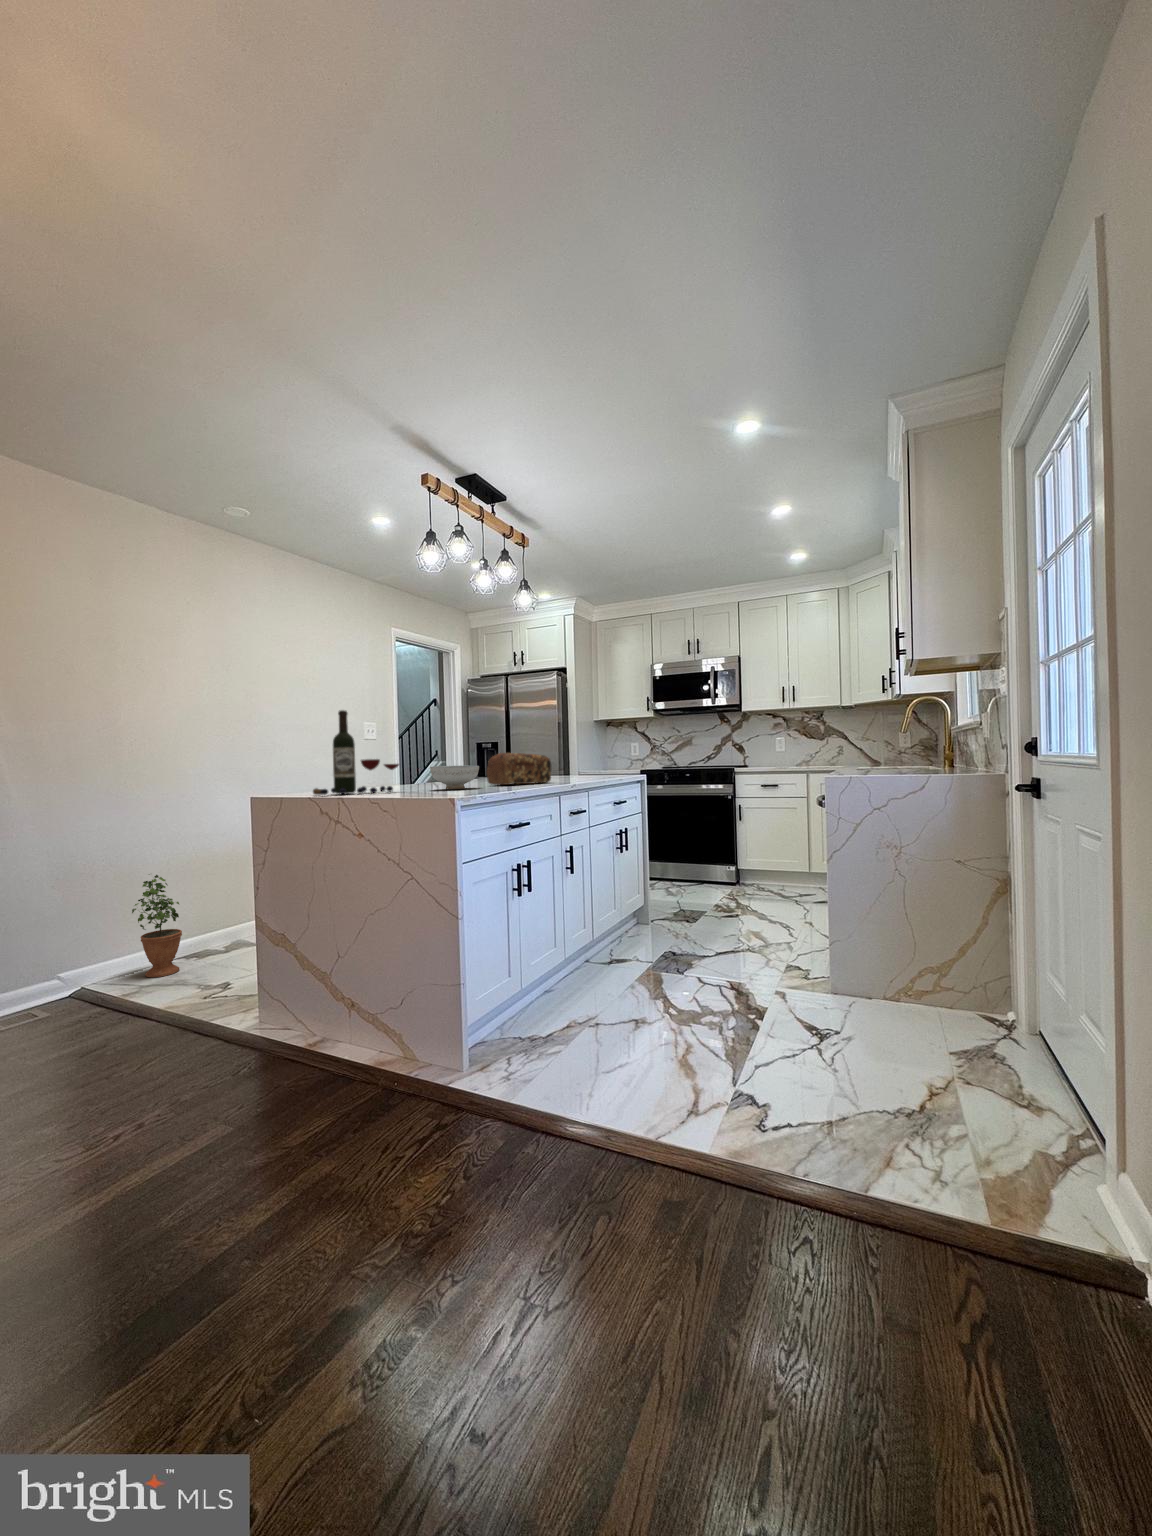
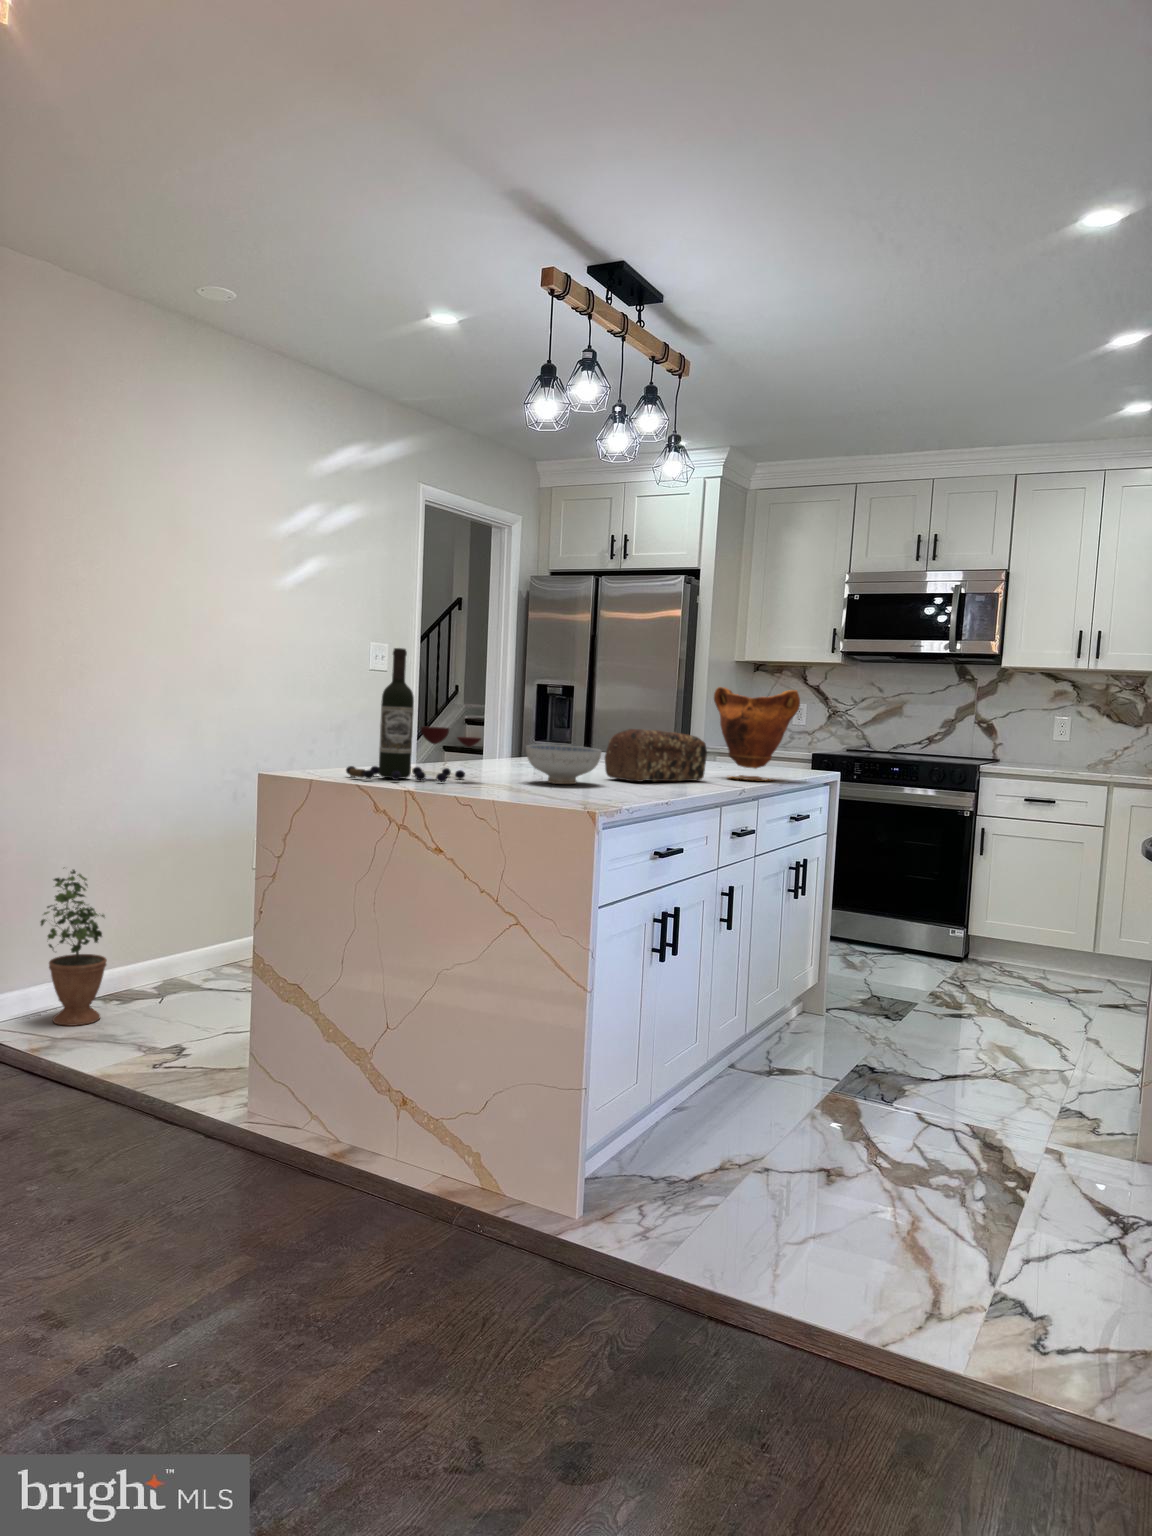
vase: none [556,723,608,780] -> present [714,687,800,781]

